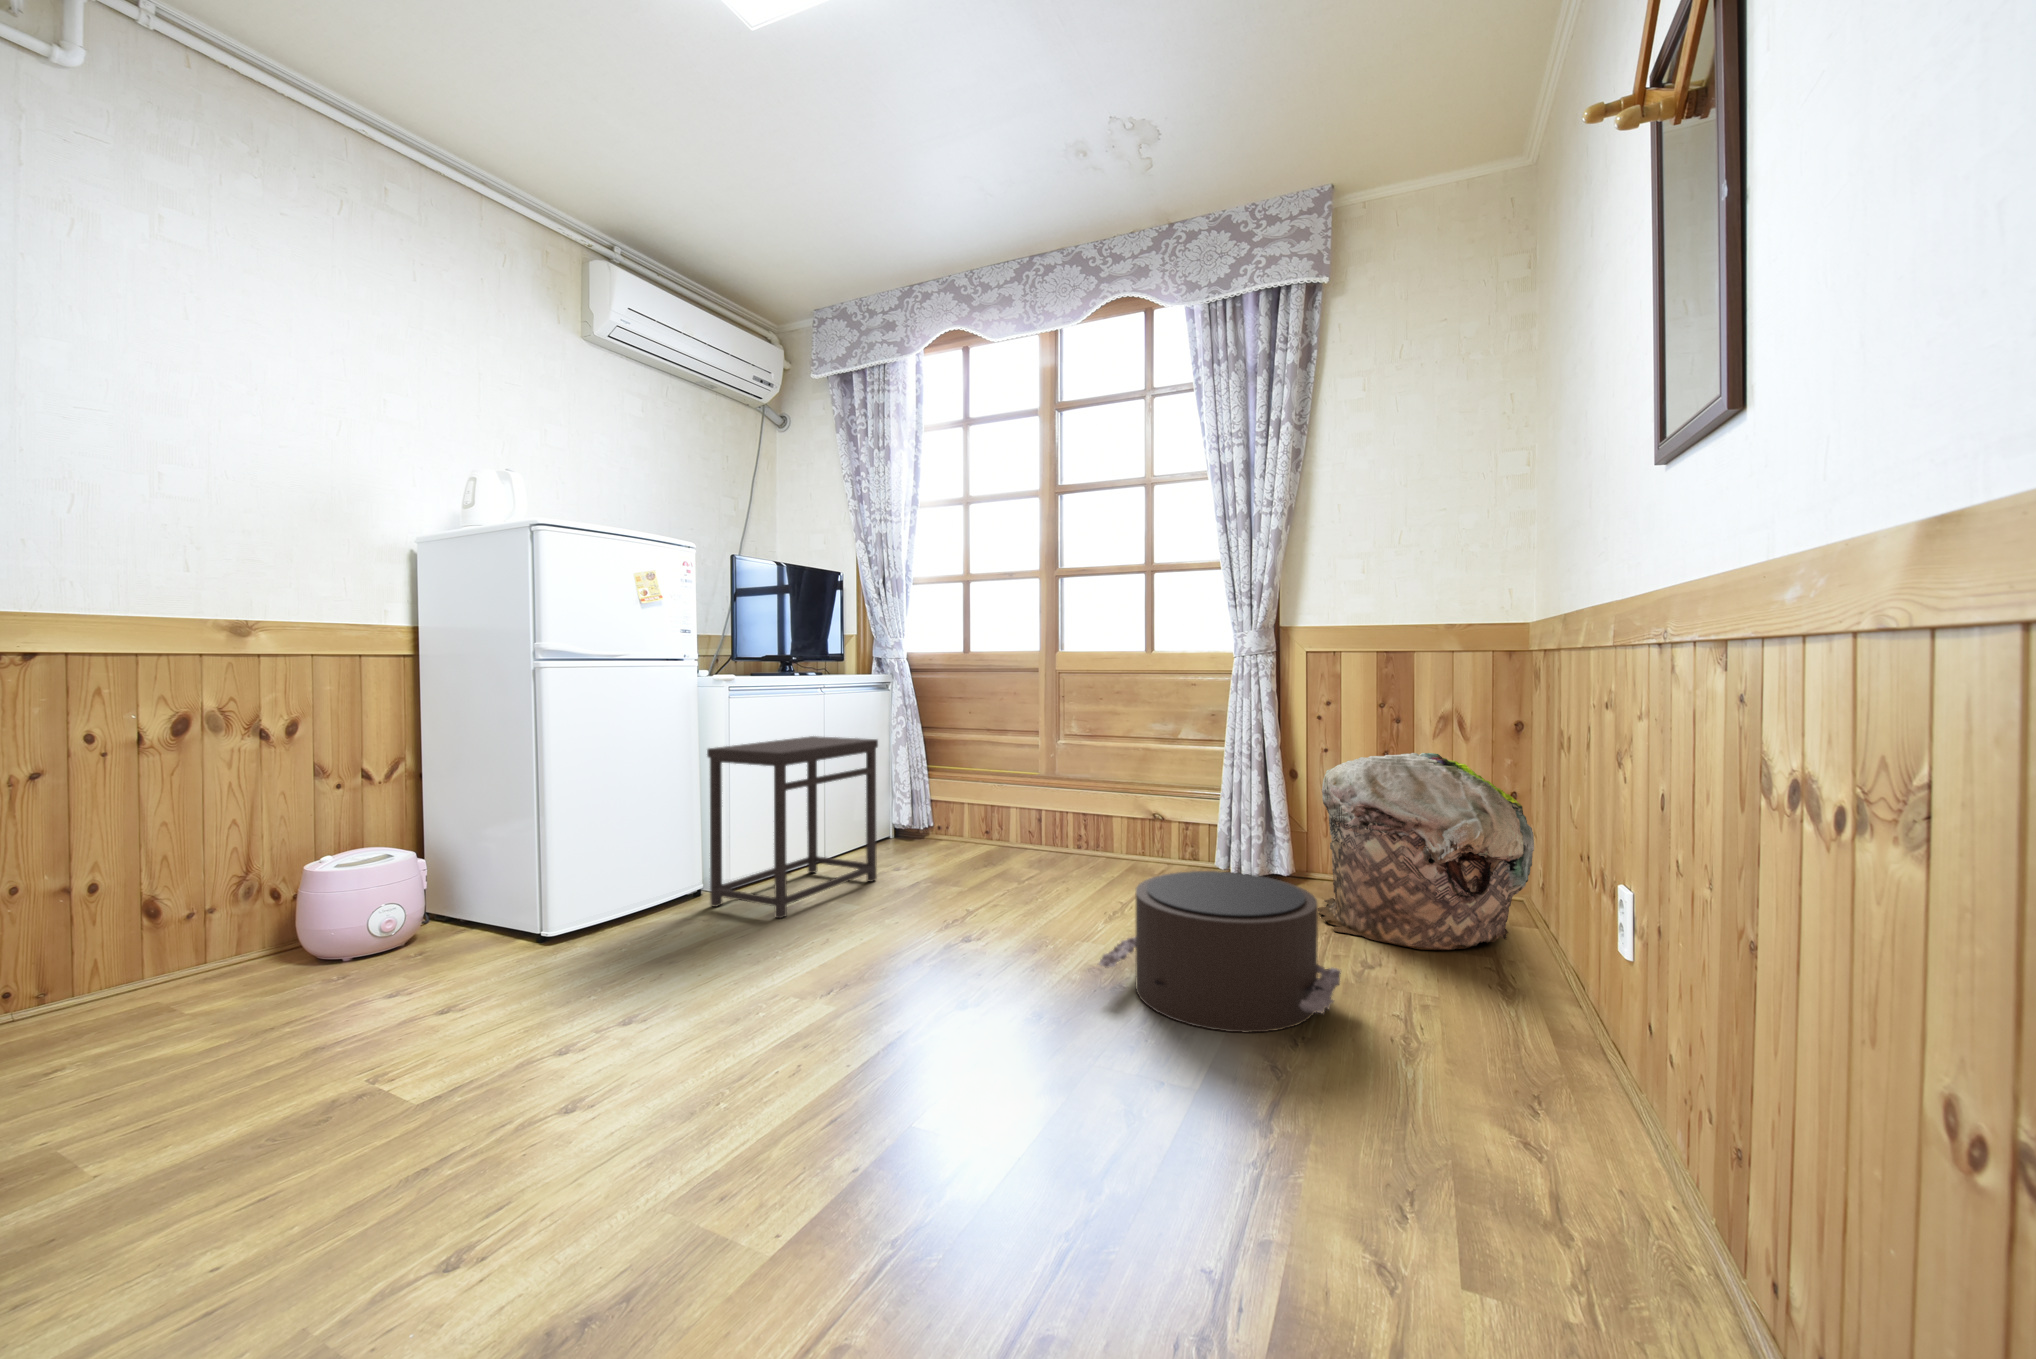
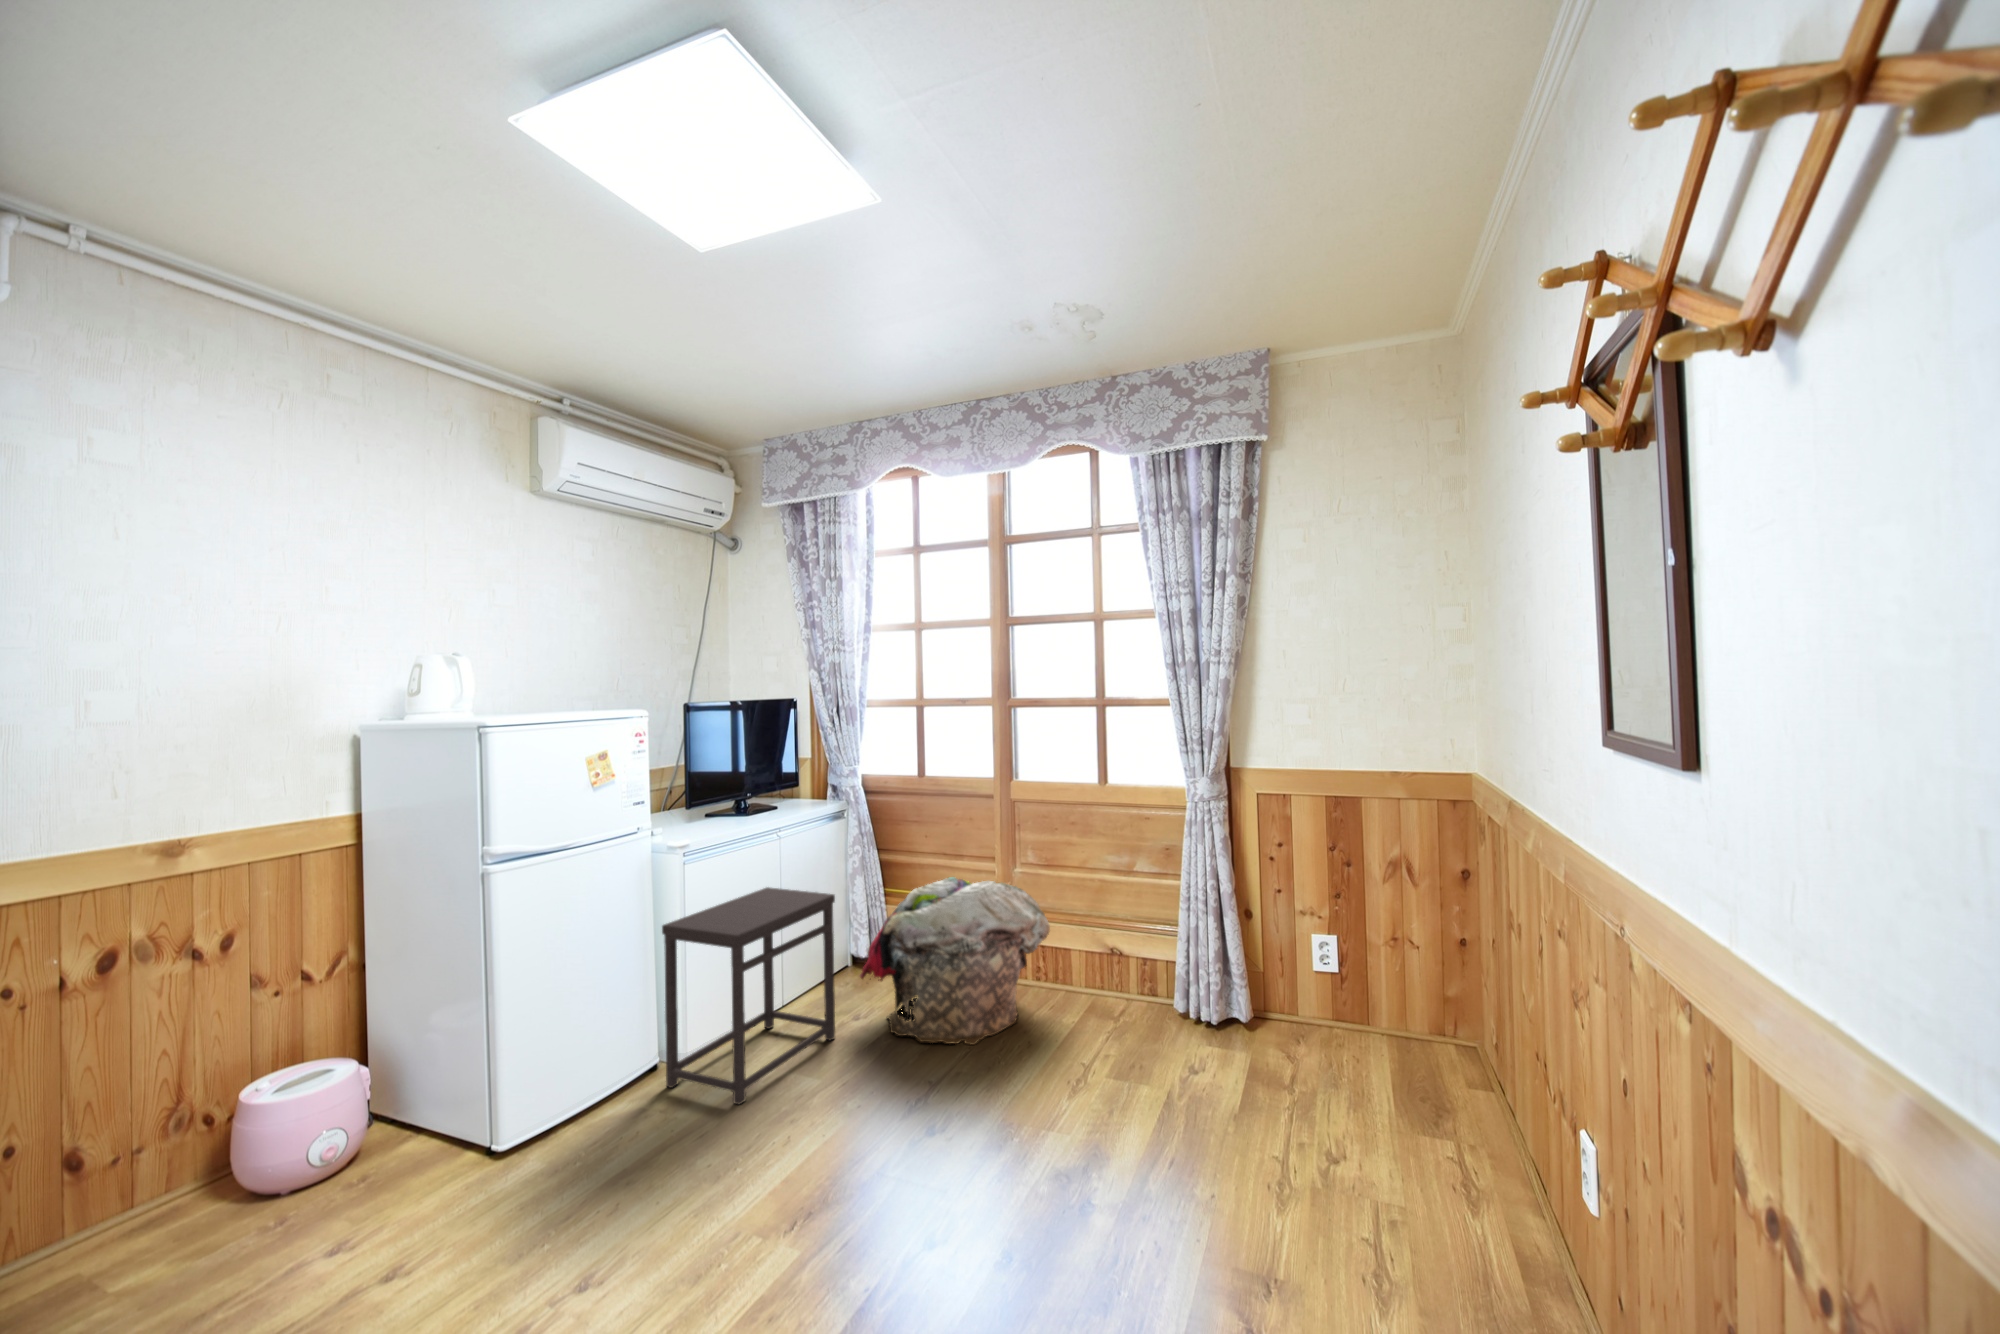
laundry basket: present [1318,753,1534,950] -> present [860,877,1050,1045]
pouf: present [1099,871,1341,1033] -> none [1065,1066,1307,1272]

